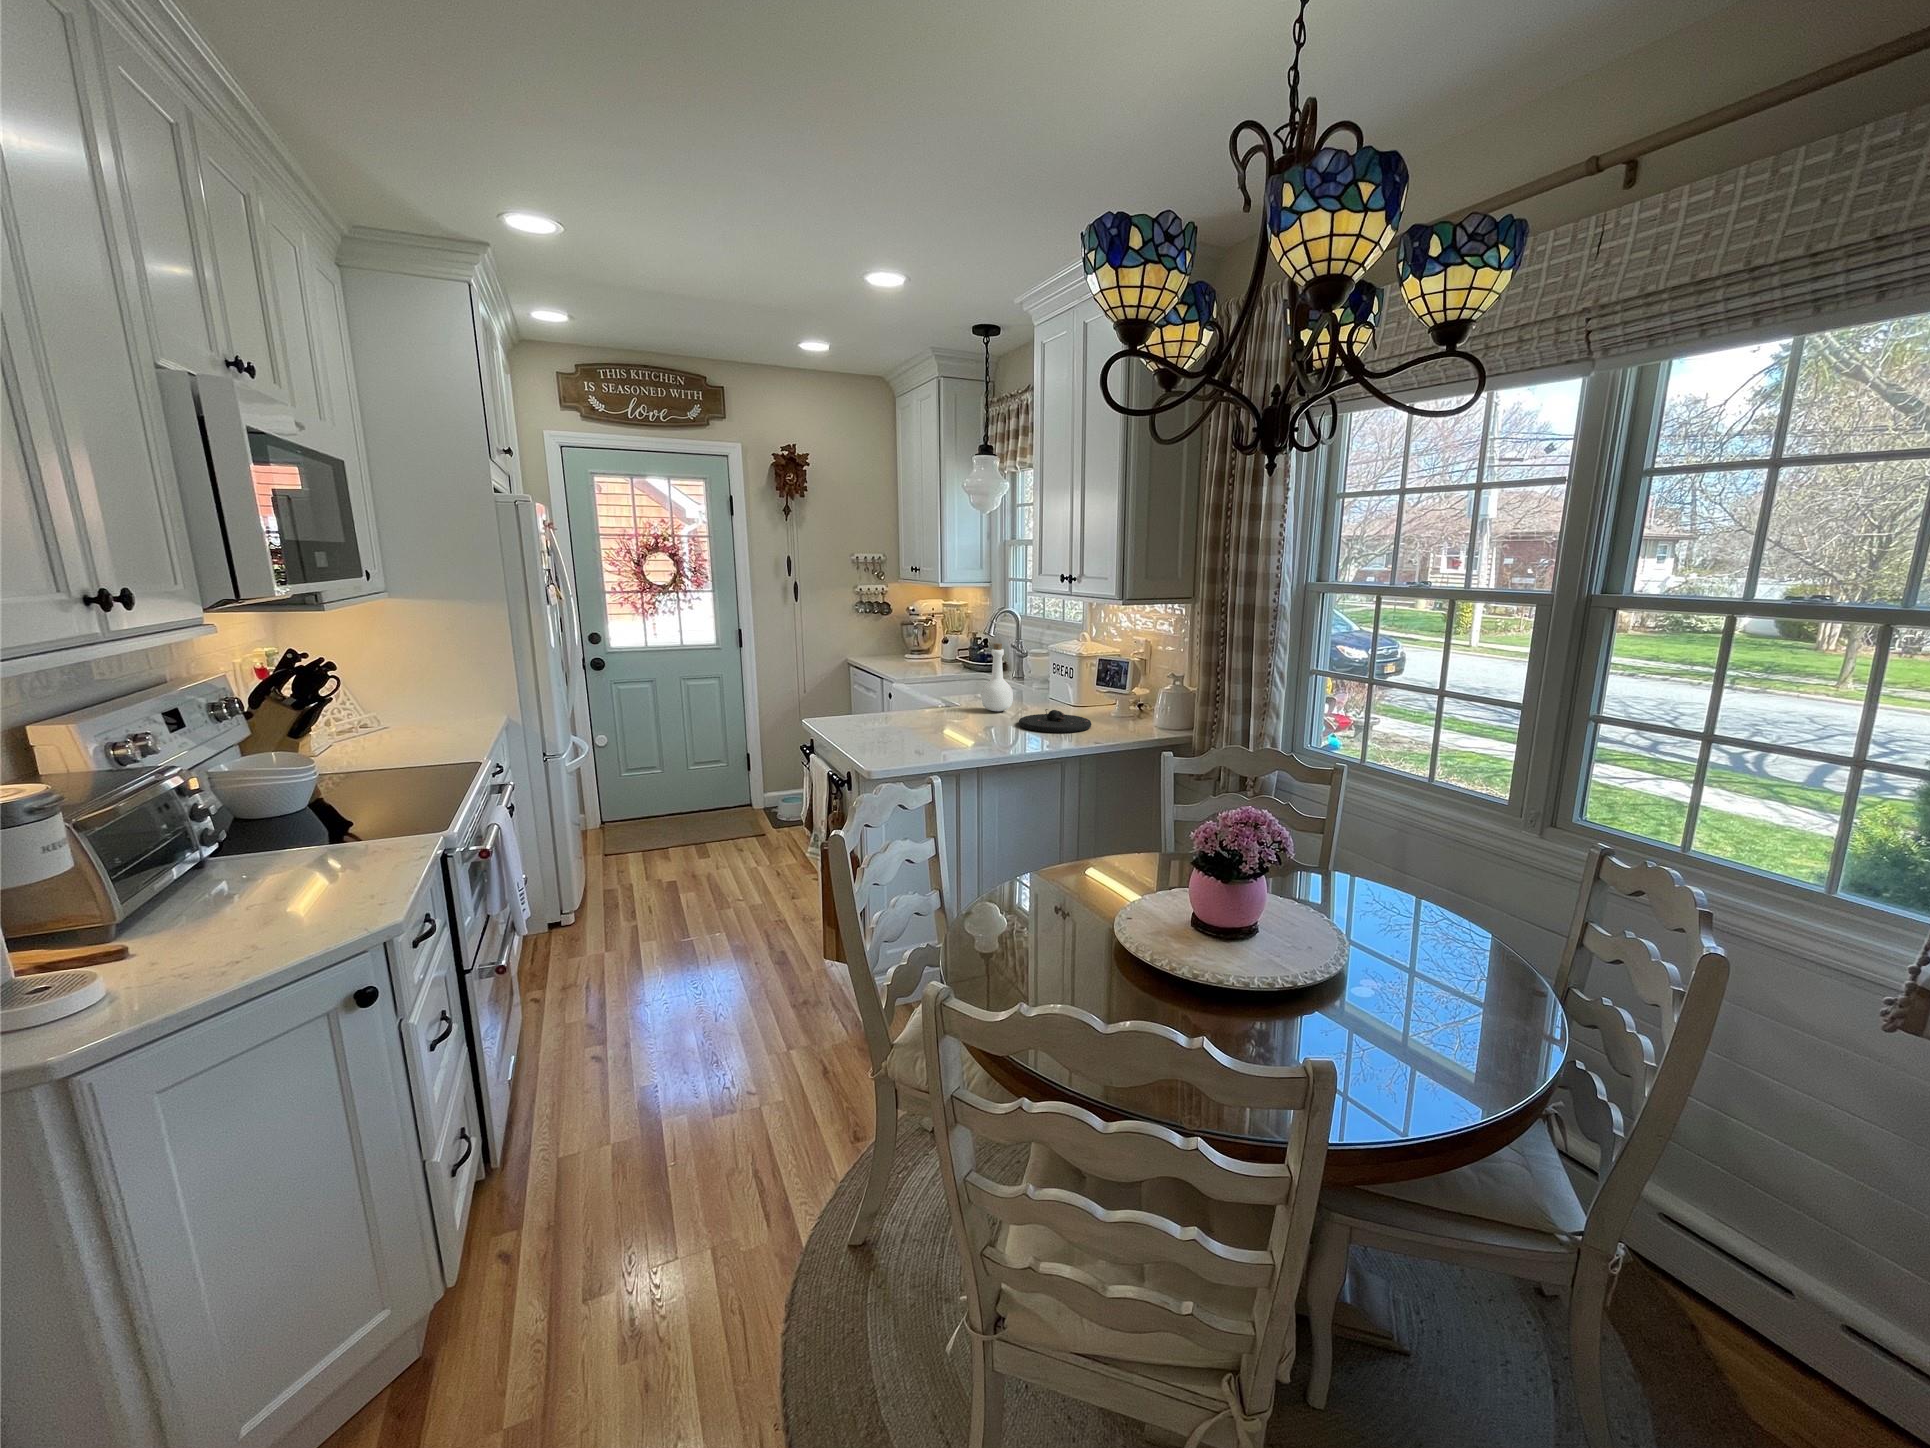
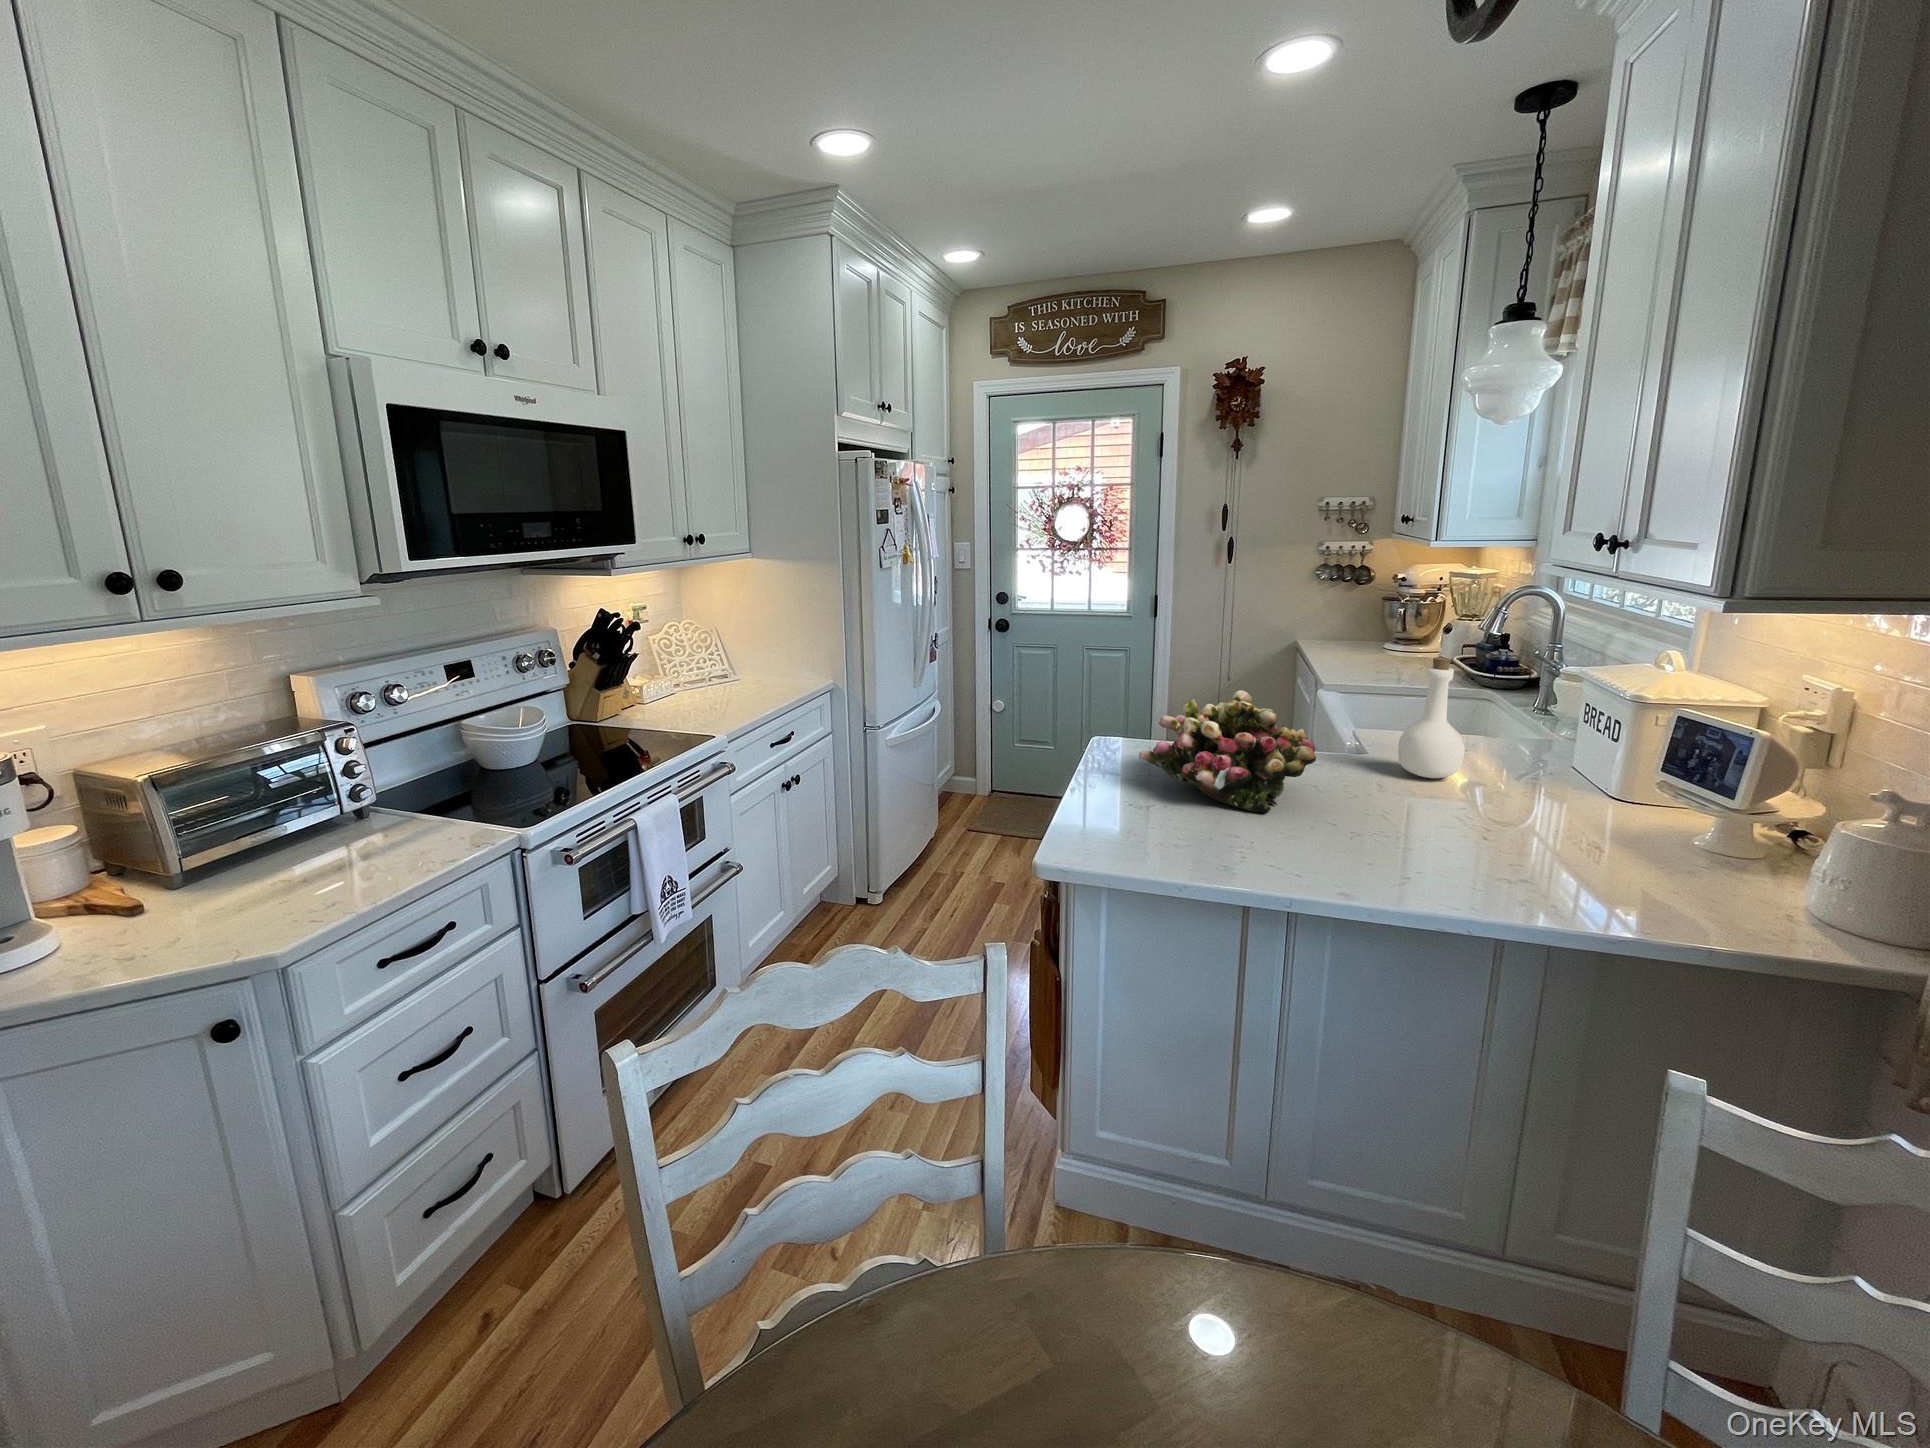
flower arrangement: none [863,669,966,736] -> present [1139,690,1316,813]
plate: present [1019,709,1091,733] -> none [1435,800,1613,865]

